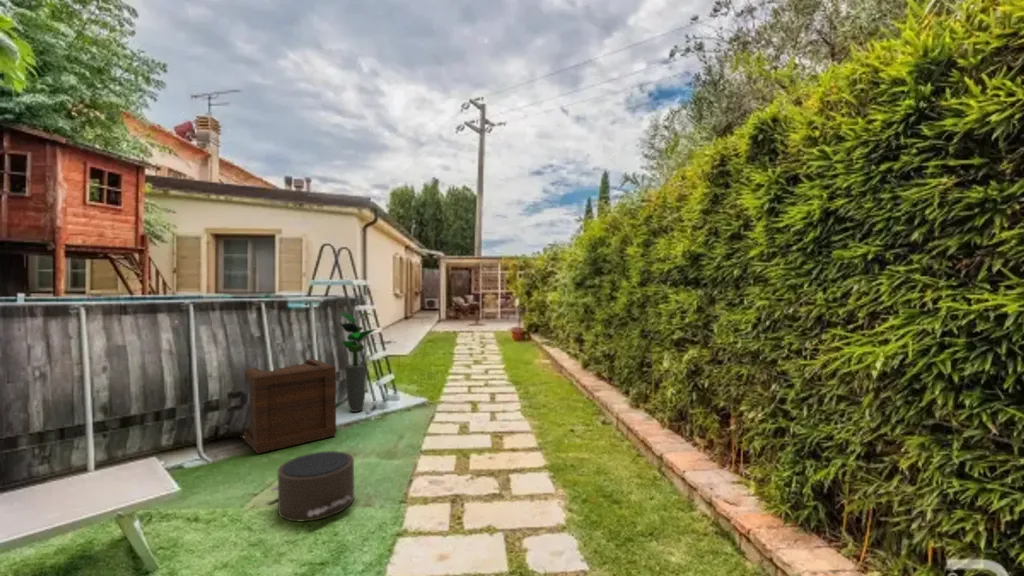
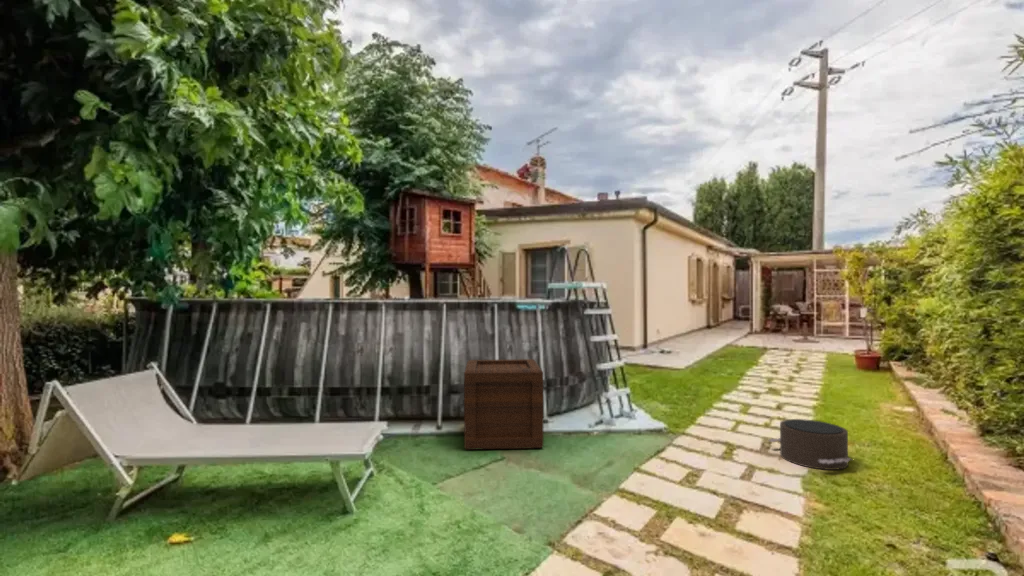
potted plant: present [340,313,376,412] -> none [563,313,608,425]
pouf: present [271,451,354,521] -> present [769,419,850,470]

